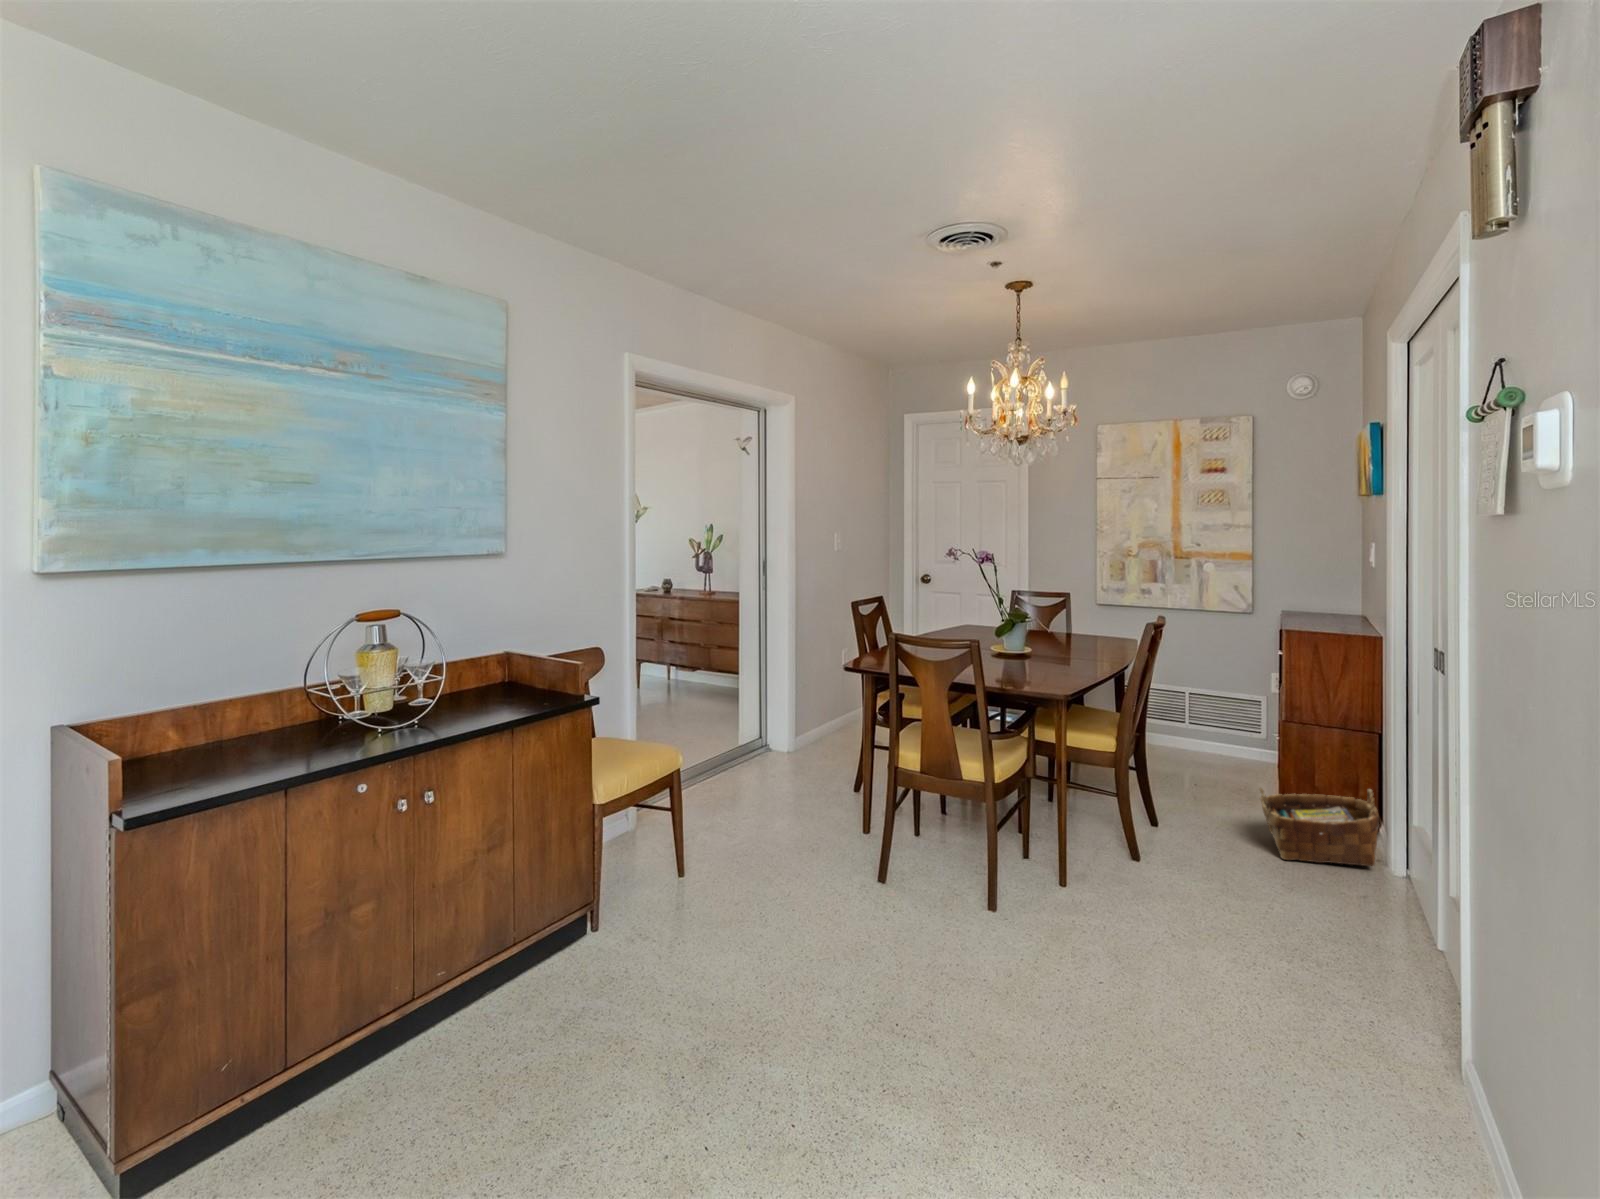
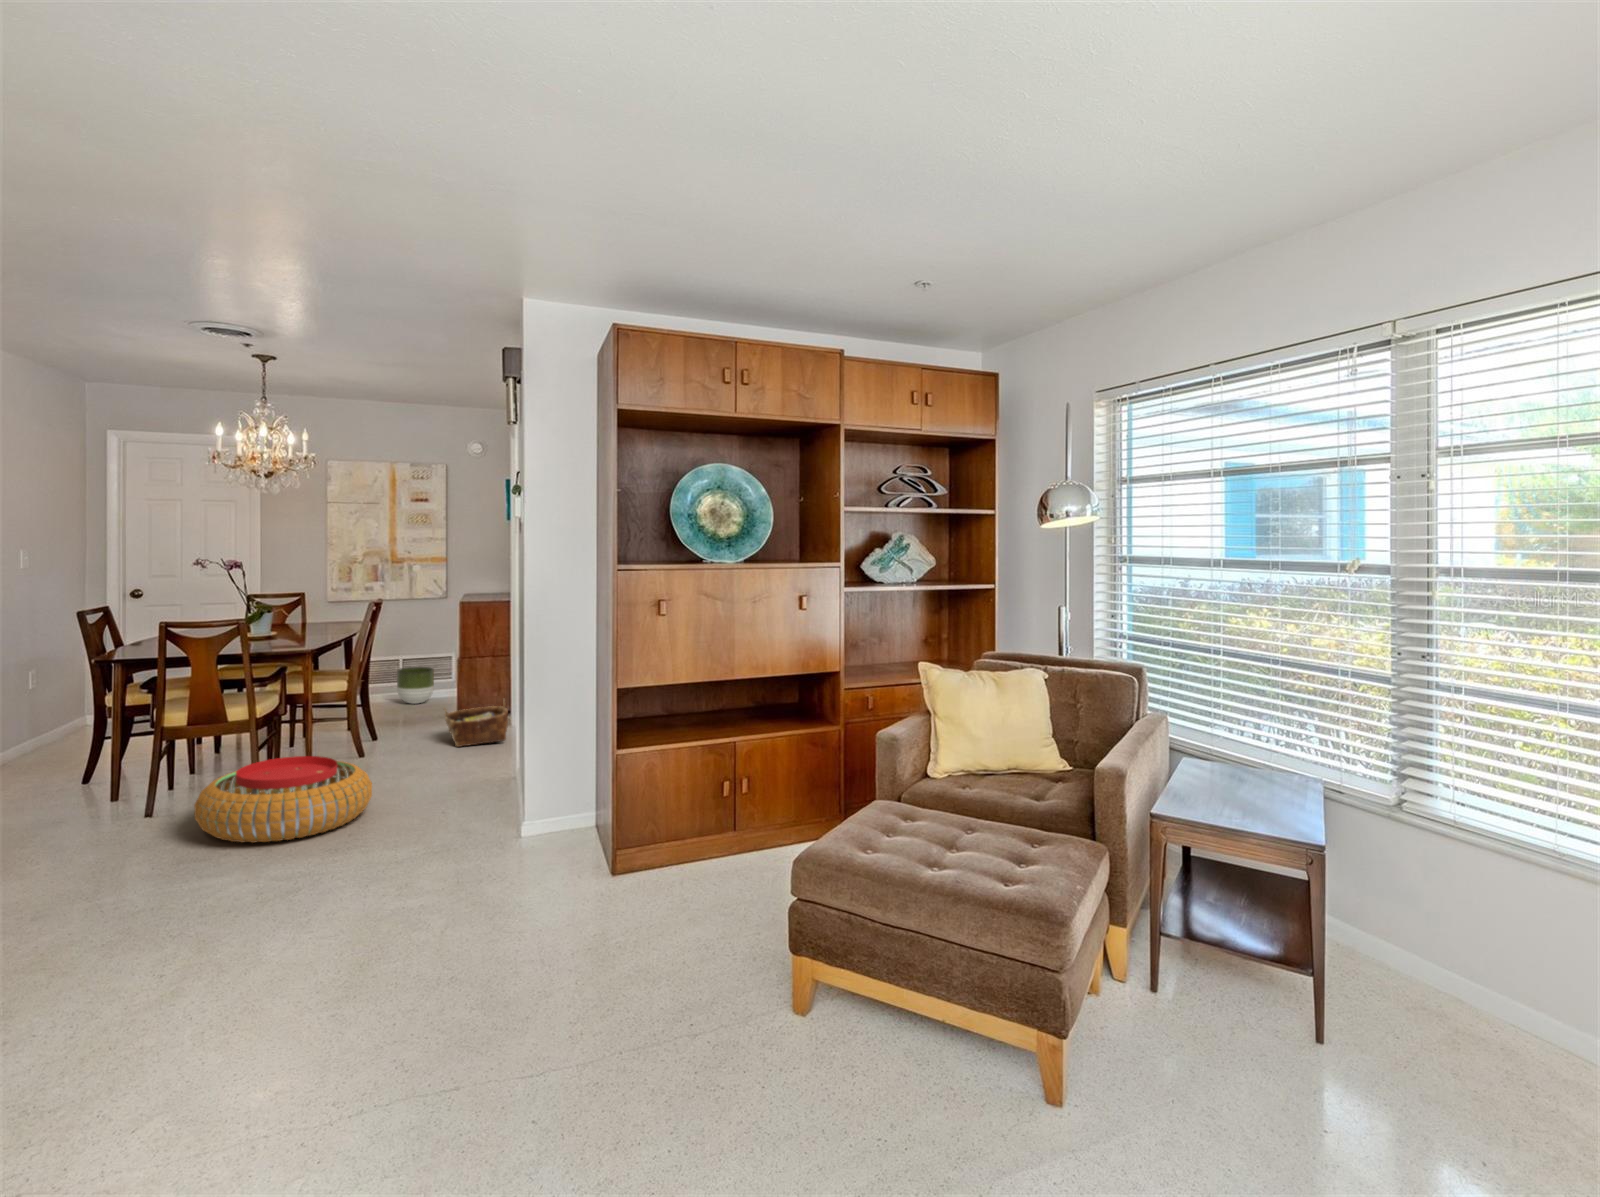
planter: none [1181,705,1235,759] -> present [397,667,434,704]
pouf: none [913,847,1152,1005] -> present [194,756,372,843]

